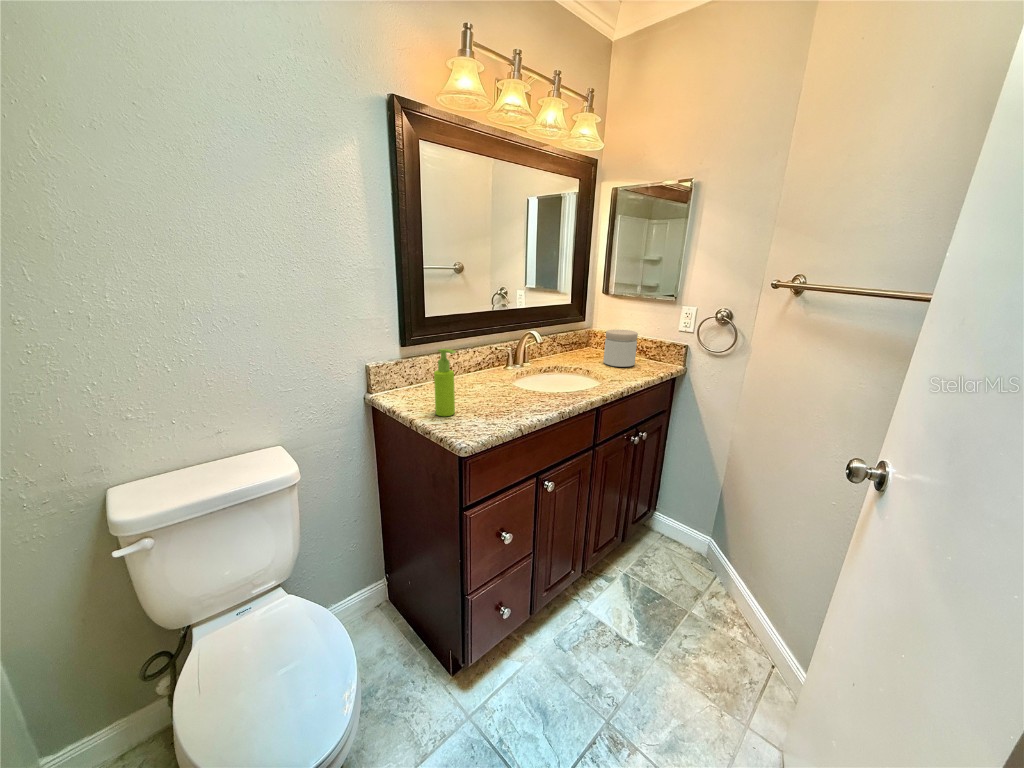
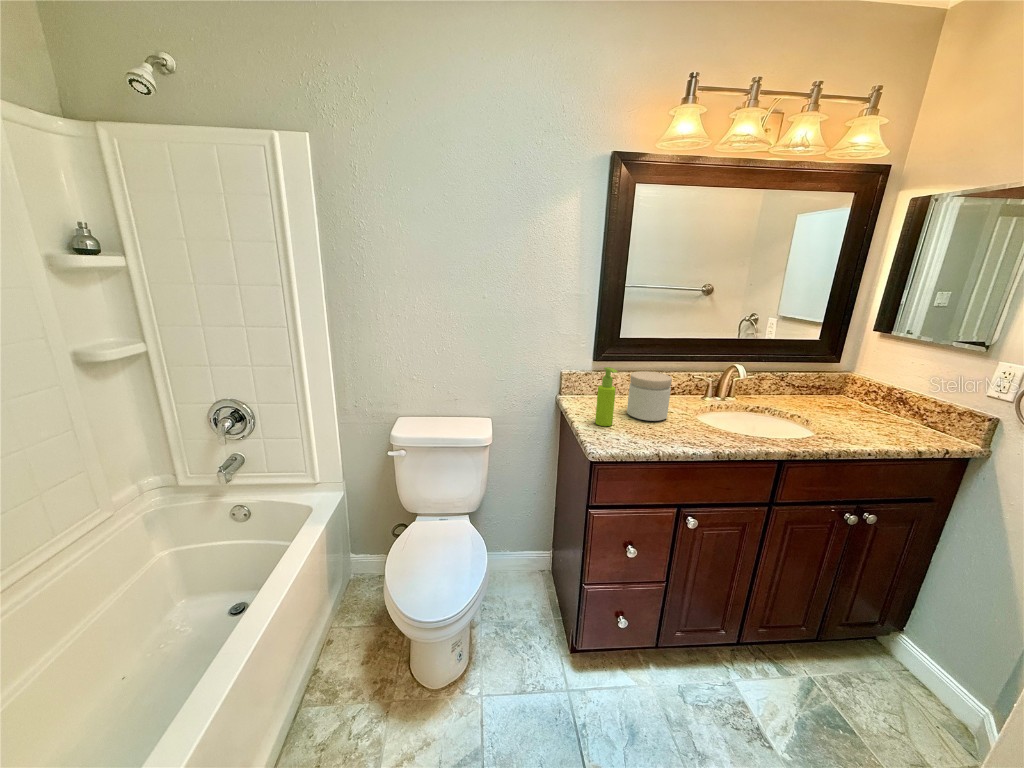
jar: present [603,330,638,367] -> present [627,371,672,421]

